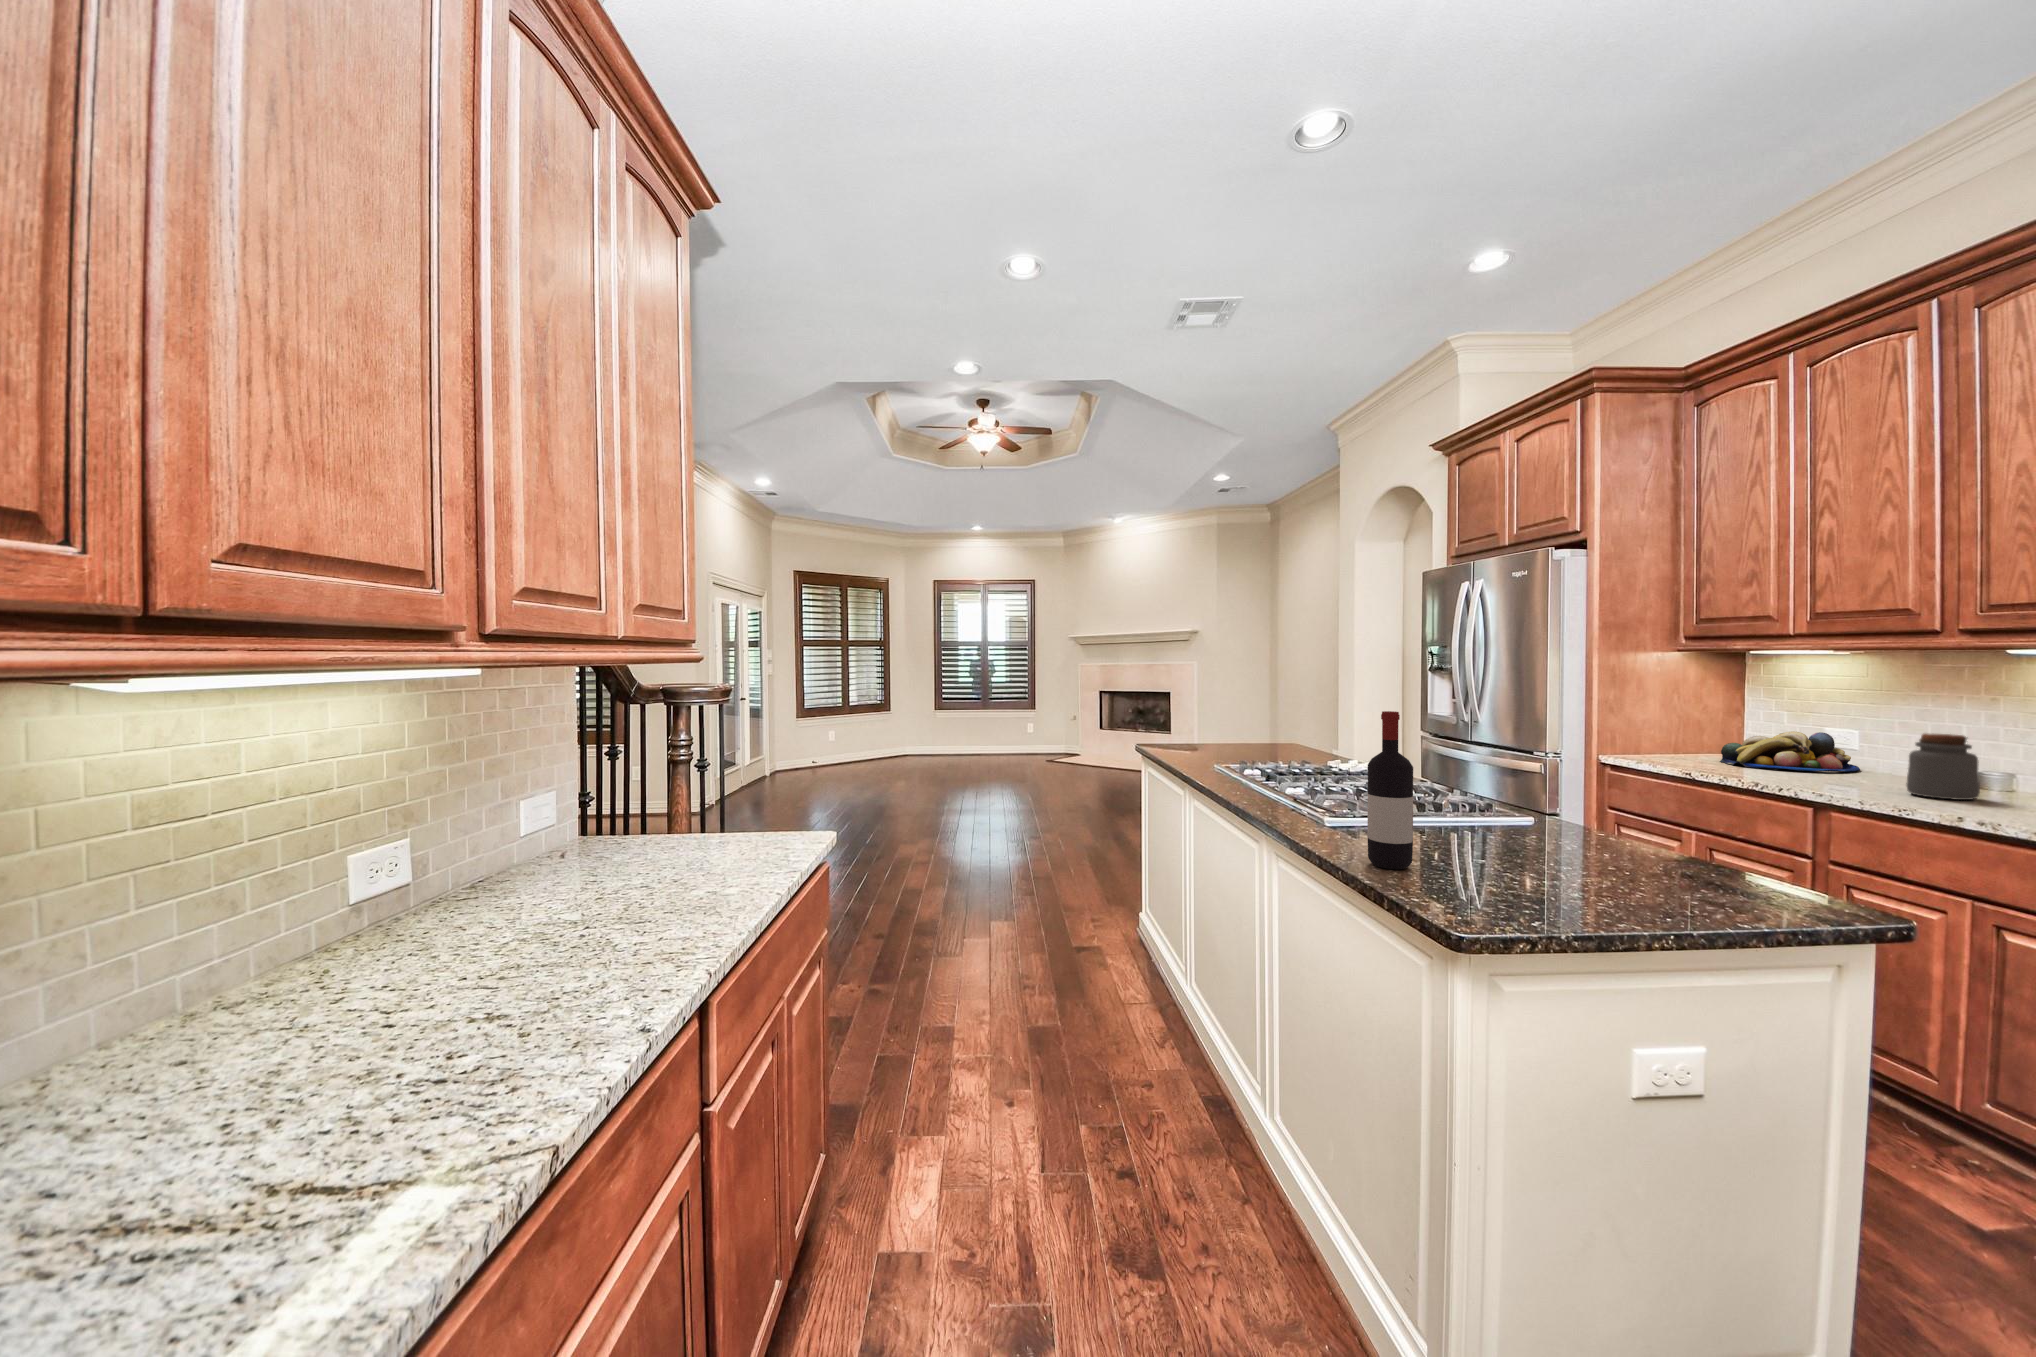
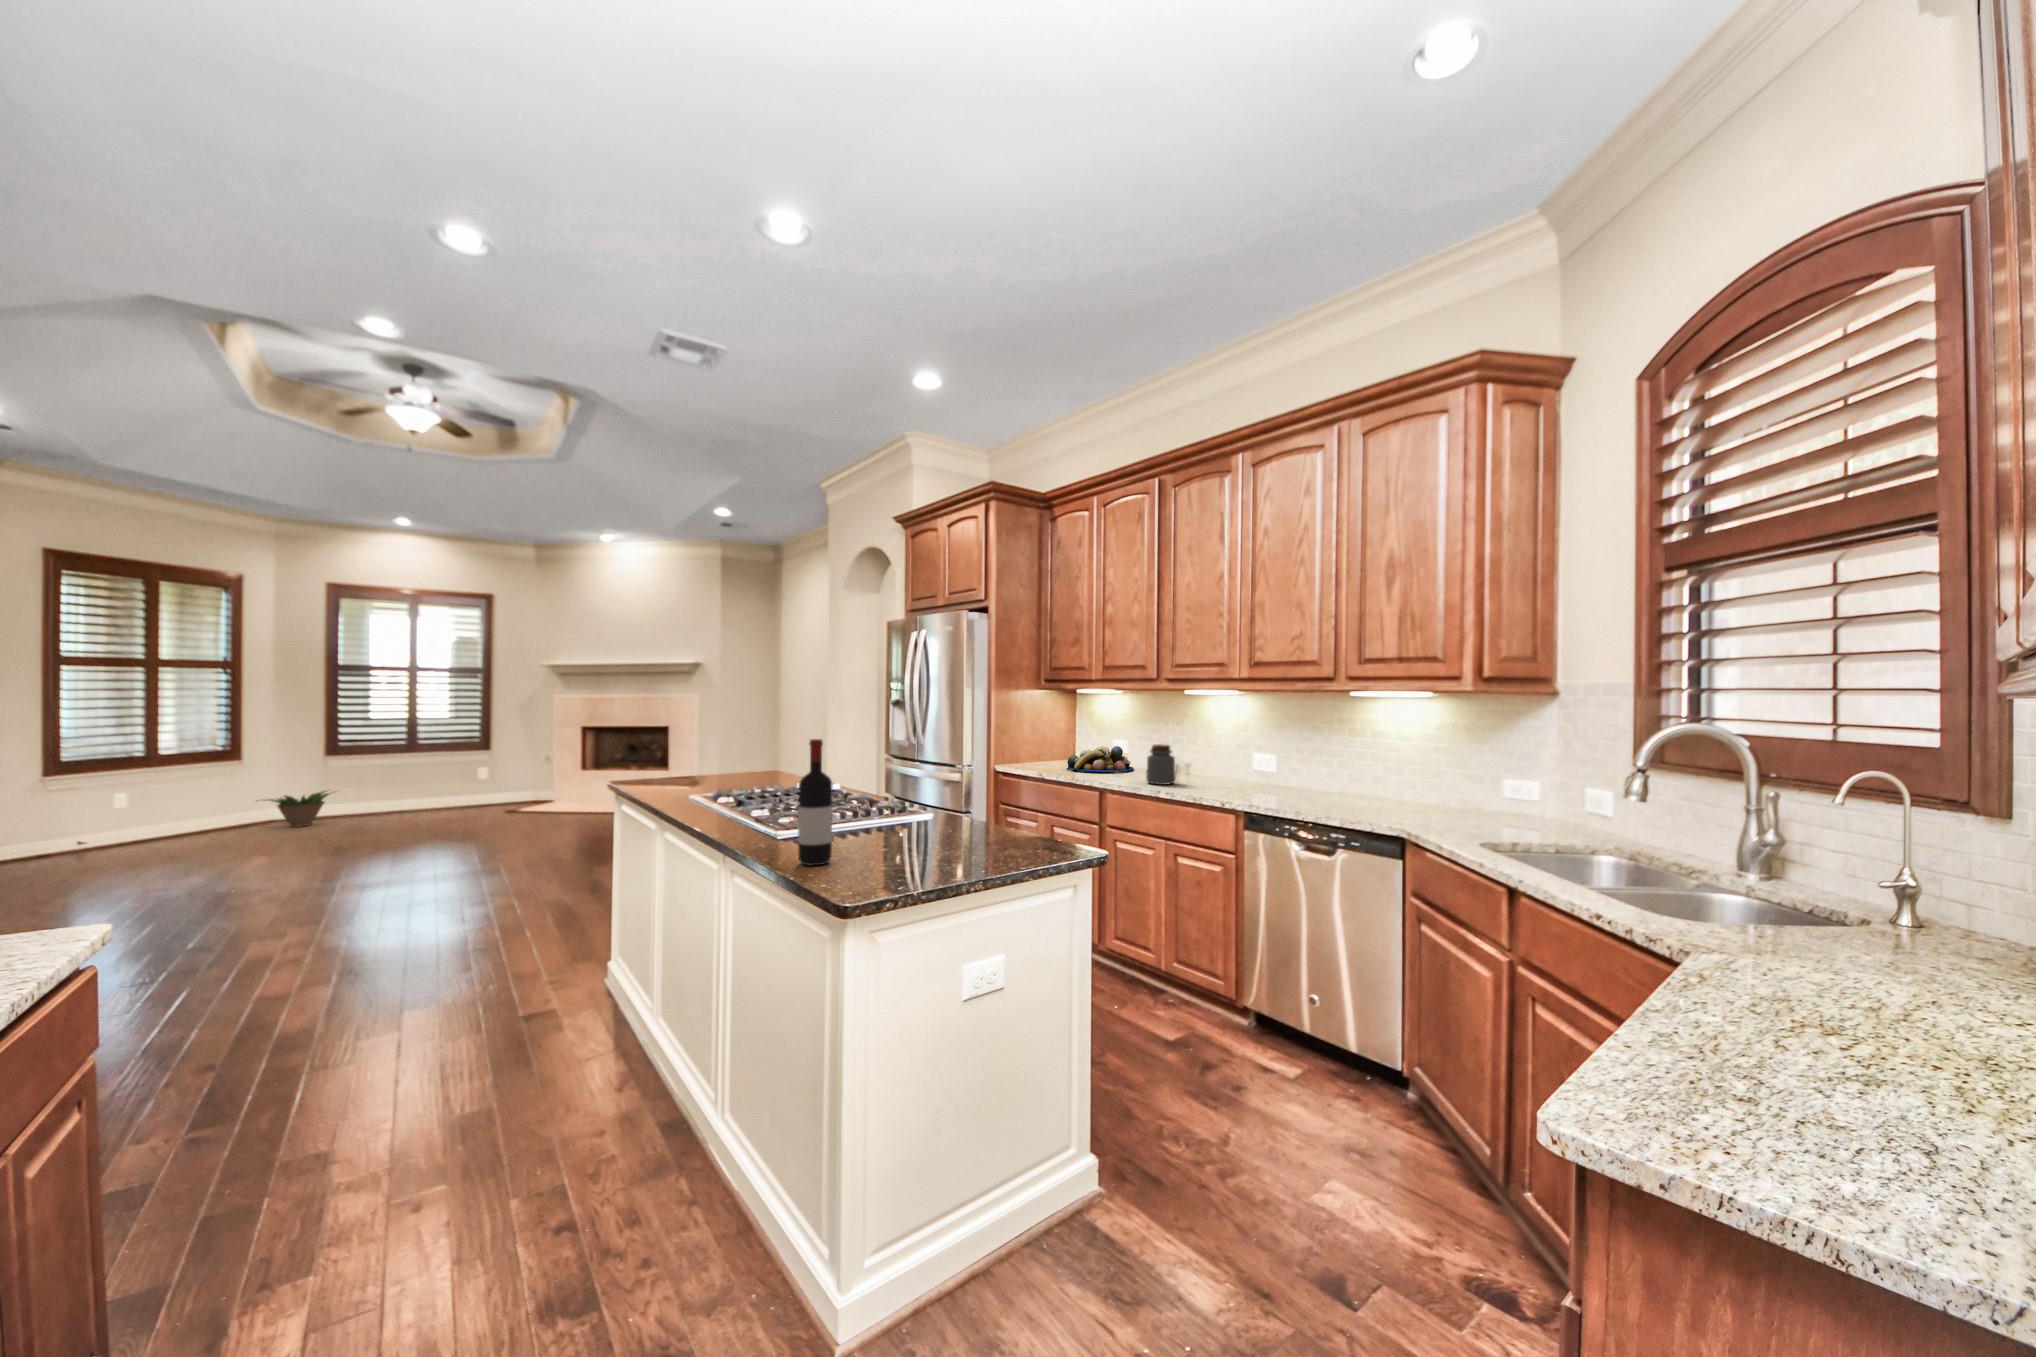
decorative plant: none [897,736,944,763] -> present [257,791,329,827]

